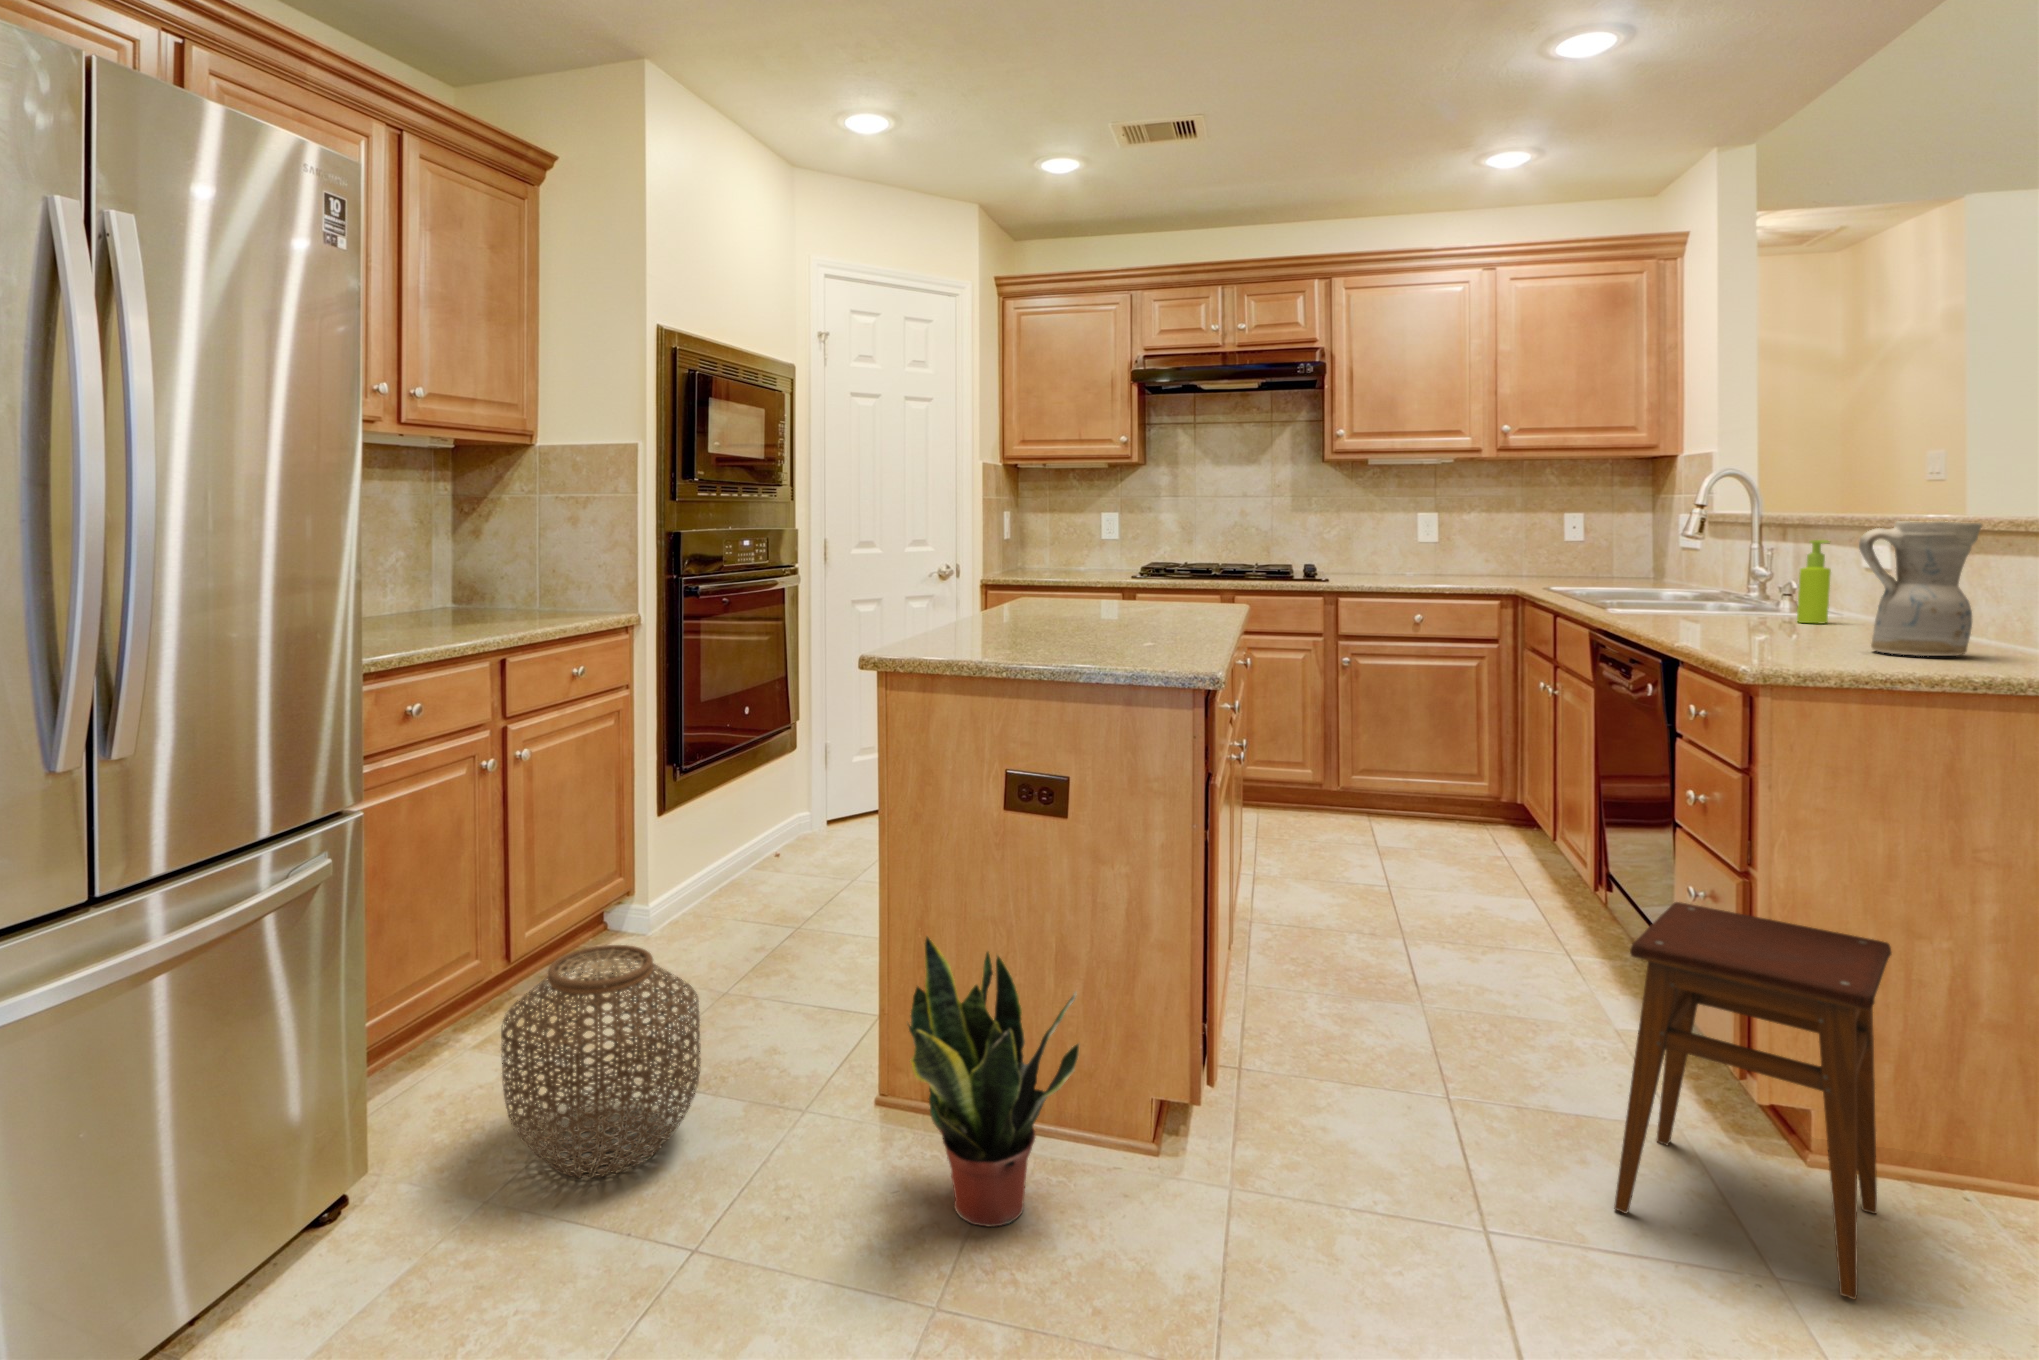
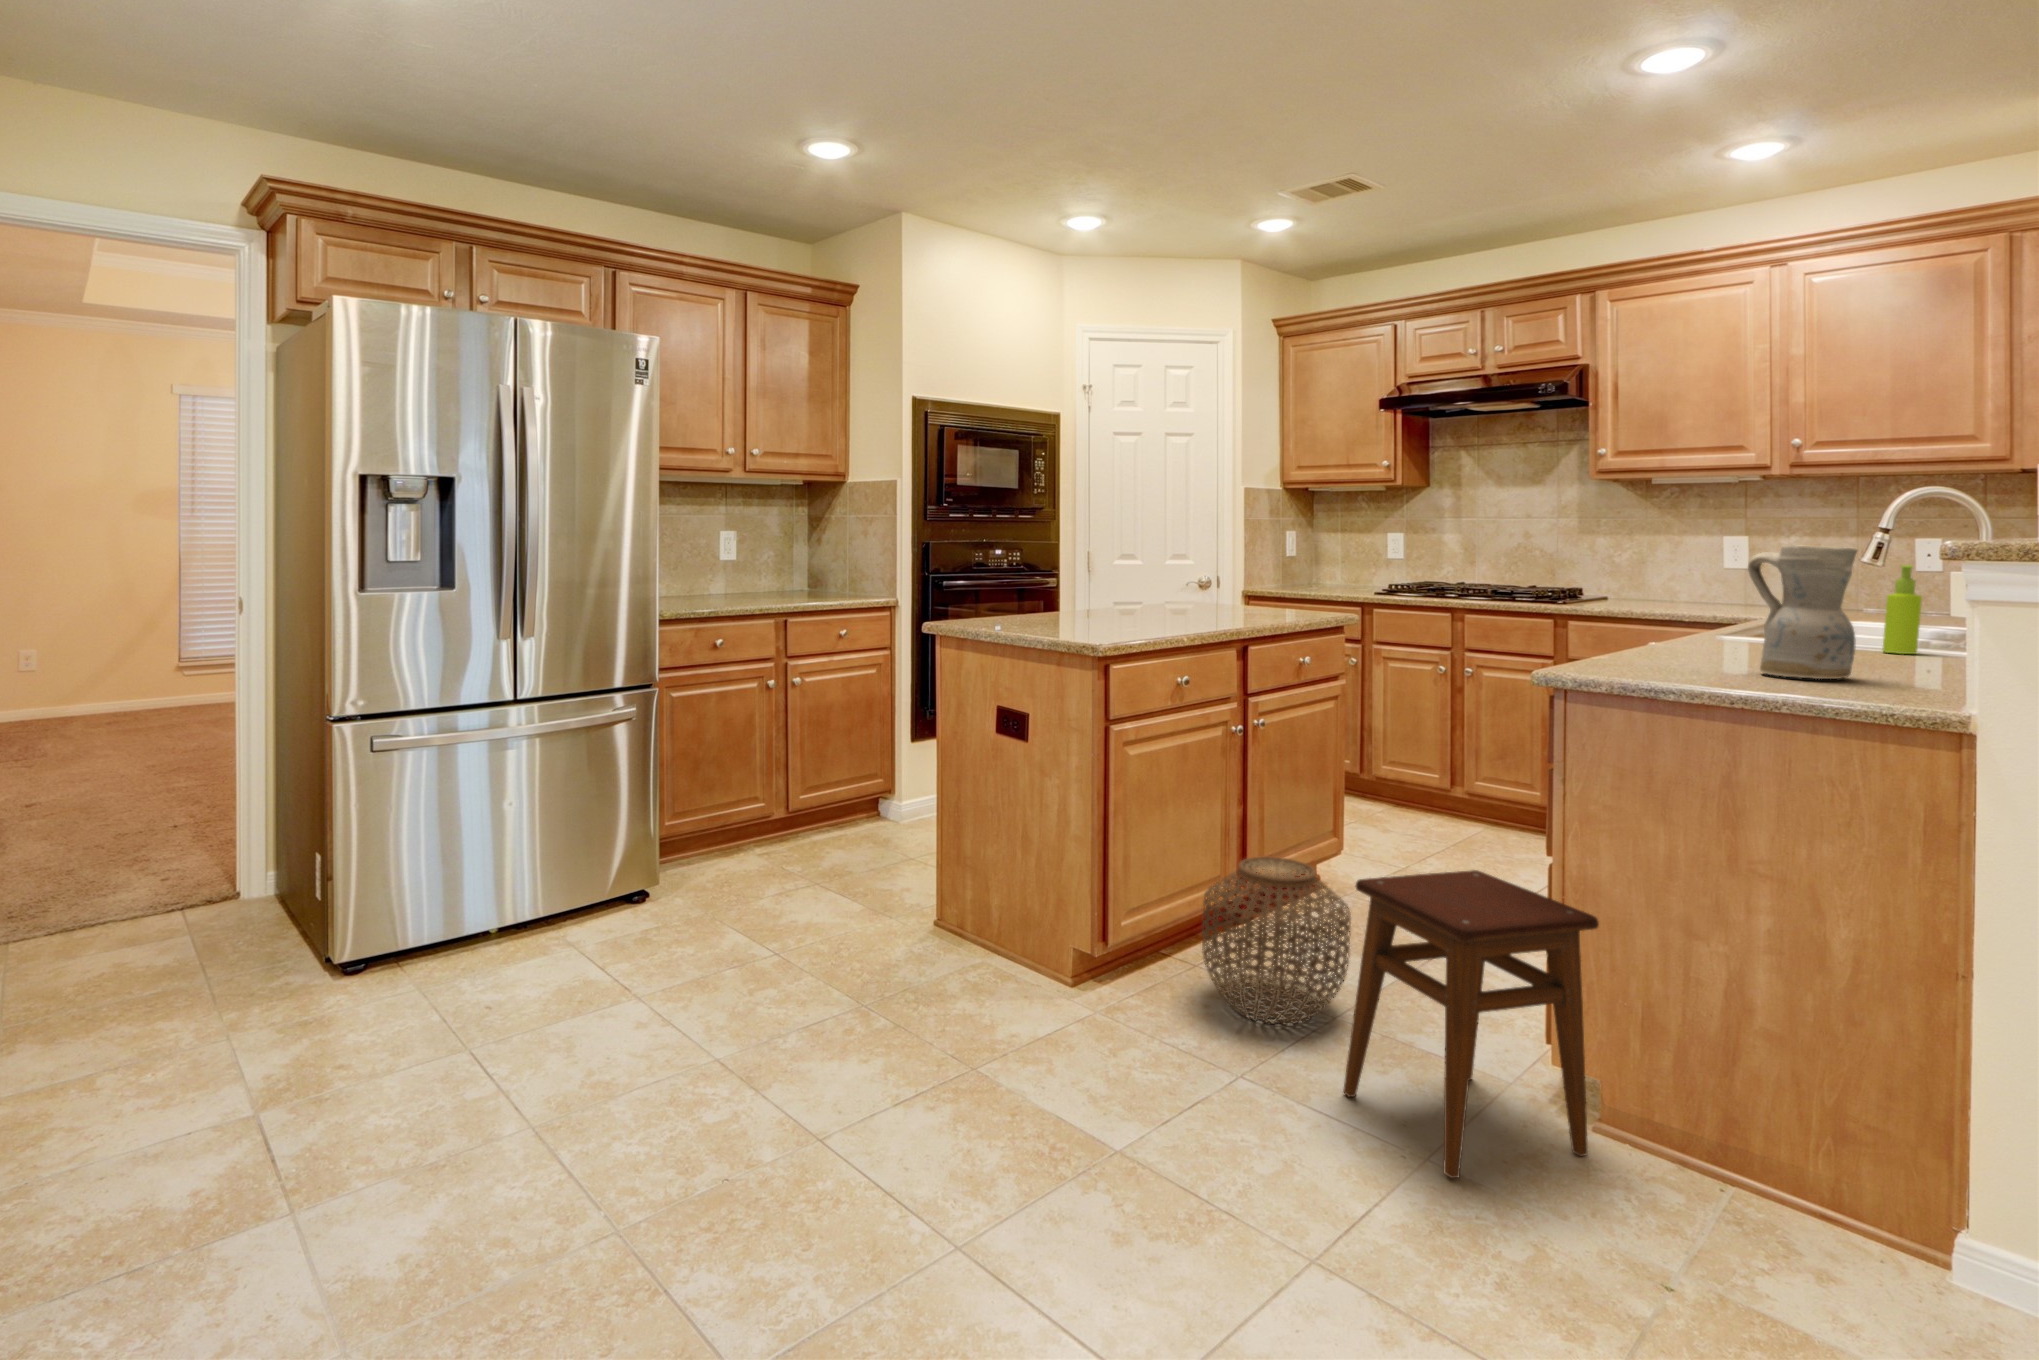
potted plant: present [908,937,1079,1227] -> none [851,802,992,993]
woven basket: present [501,945,700,1178] -> present [1202,857,1351,1025]

